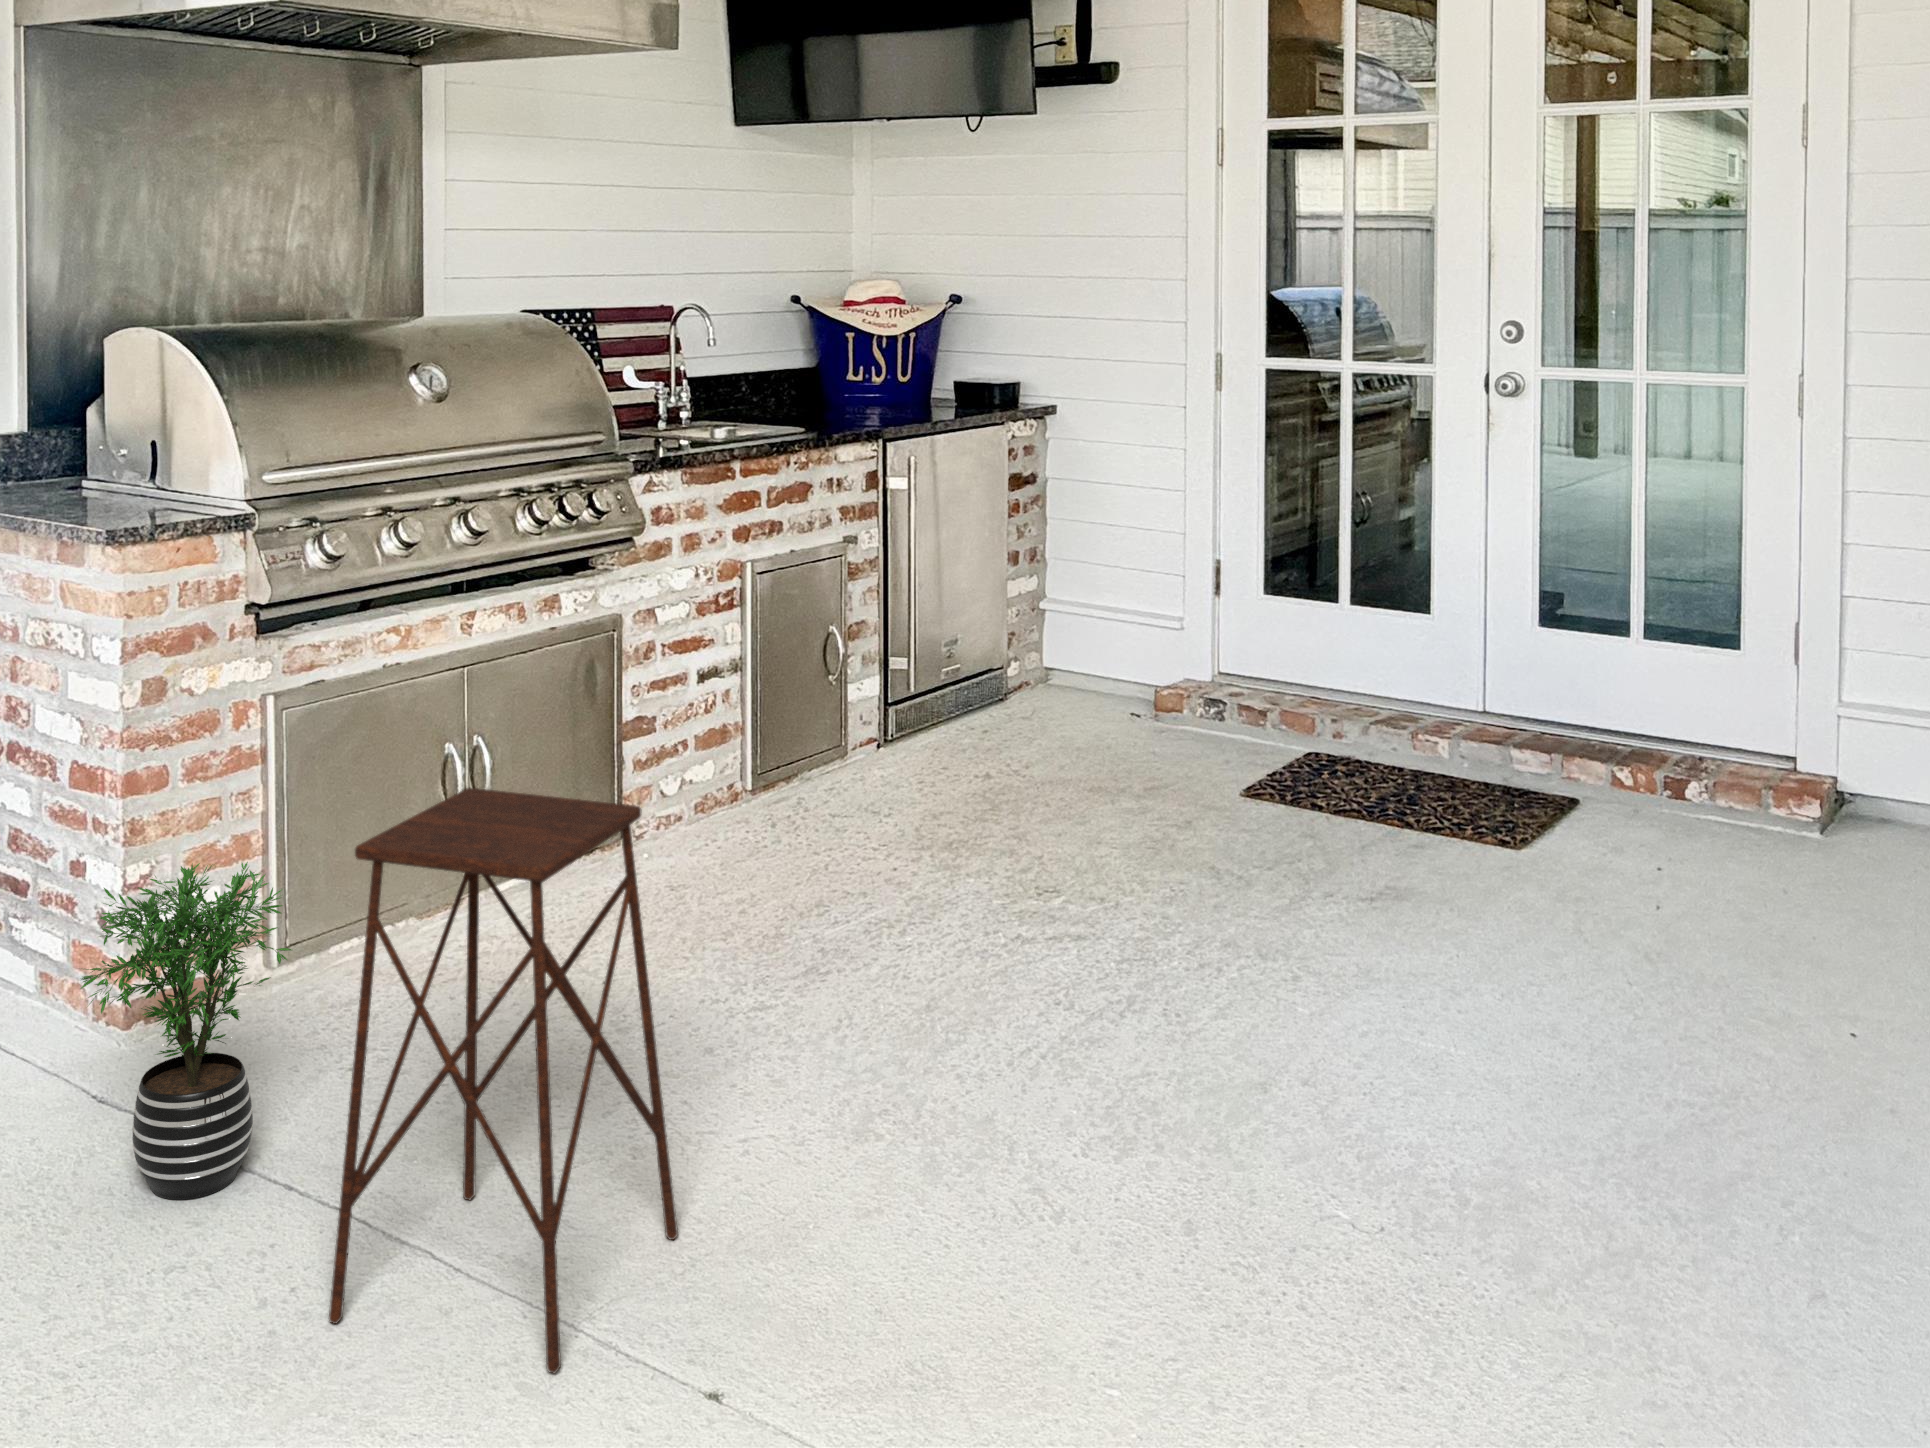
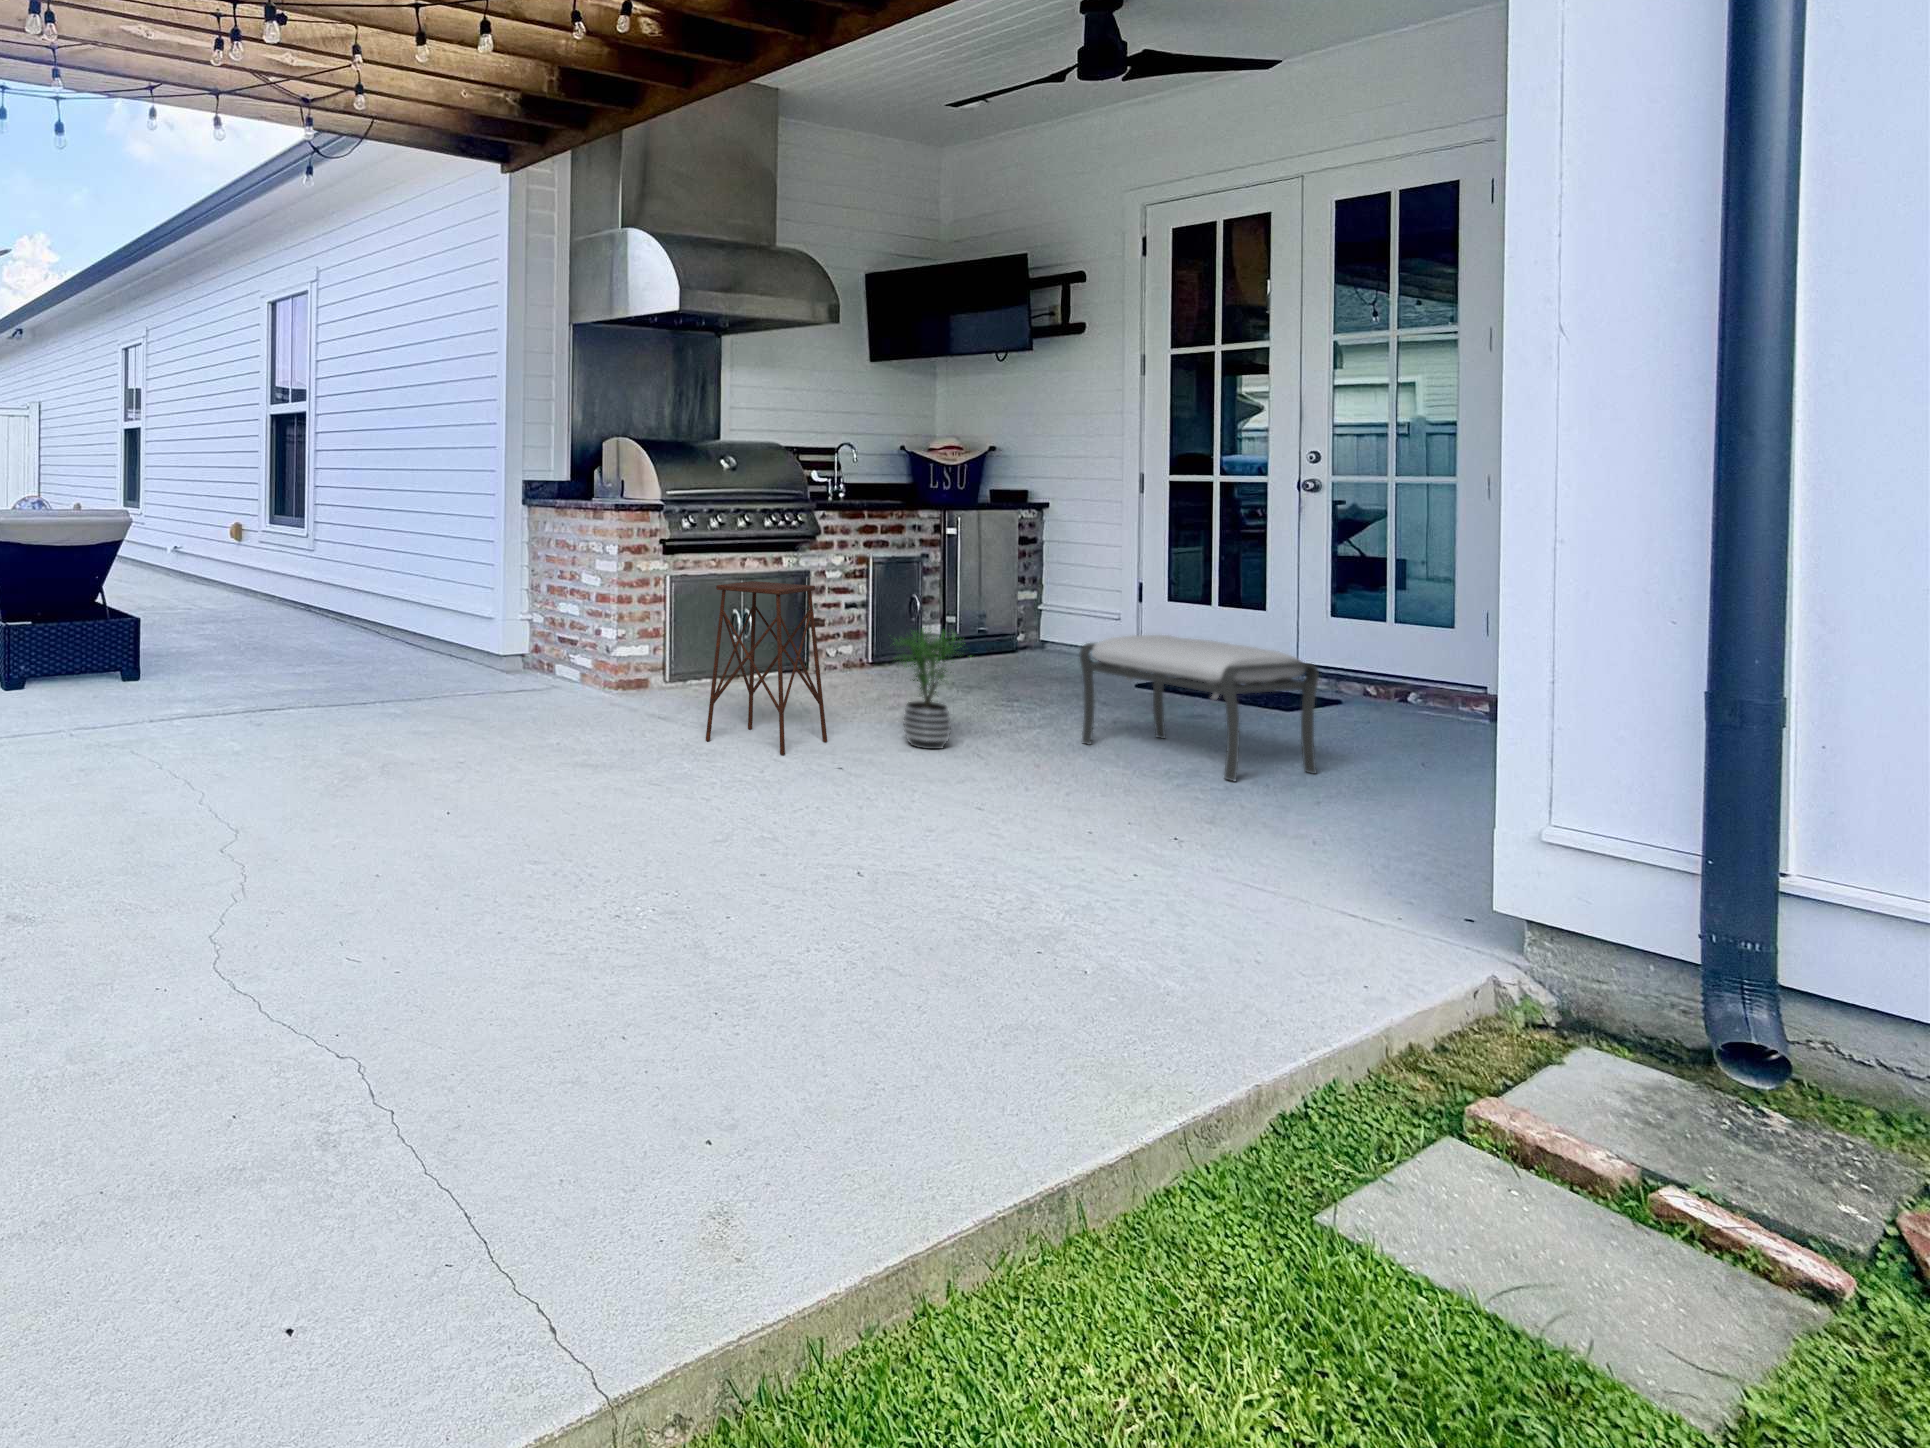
ottoman: none [1247,800,1746,1236] -> present [1080,635,1319,781]
potted plant: present [81,862,291,1199] -> present [893,628,972,749]

